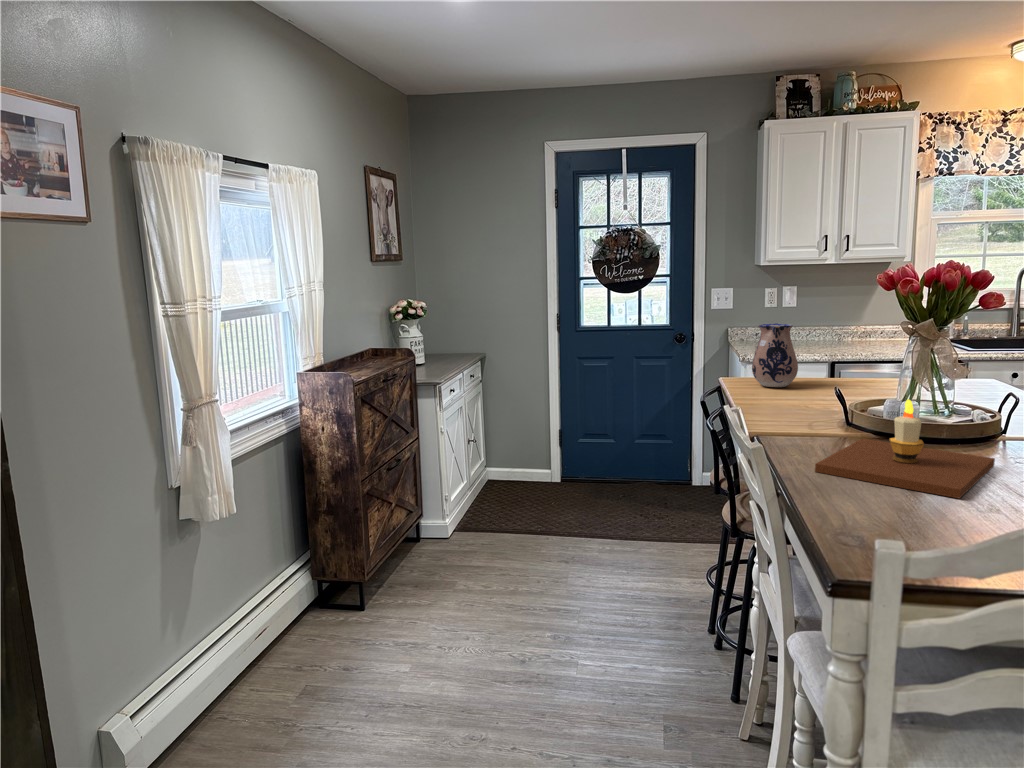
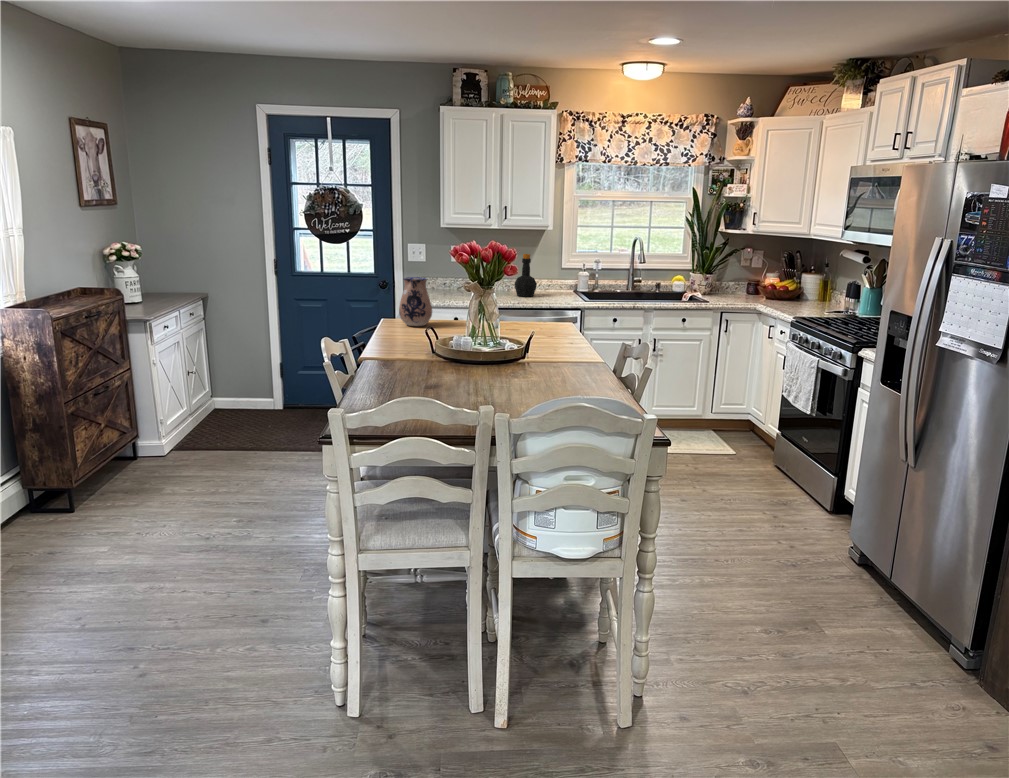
bottle: none [853,294,884,348] -> present [515,254,537,297]
candle: present [815,399,995,498] -> none [379,333,495,395]

